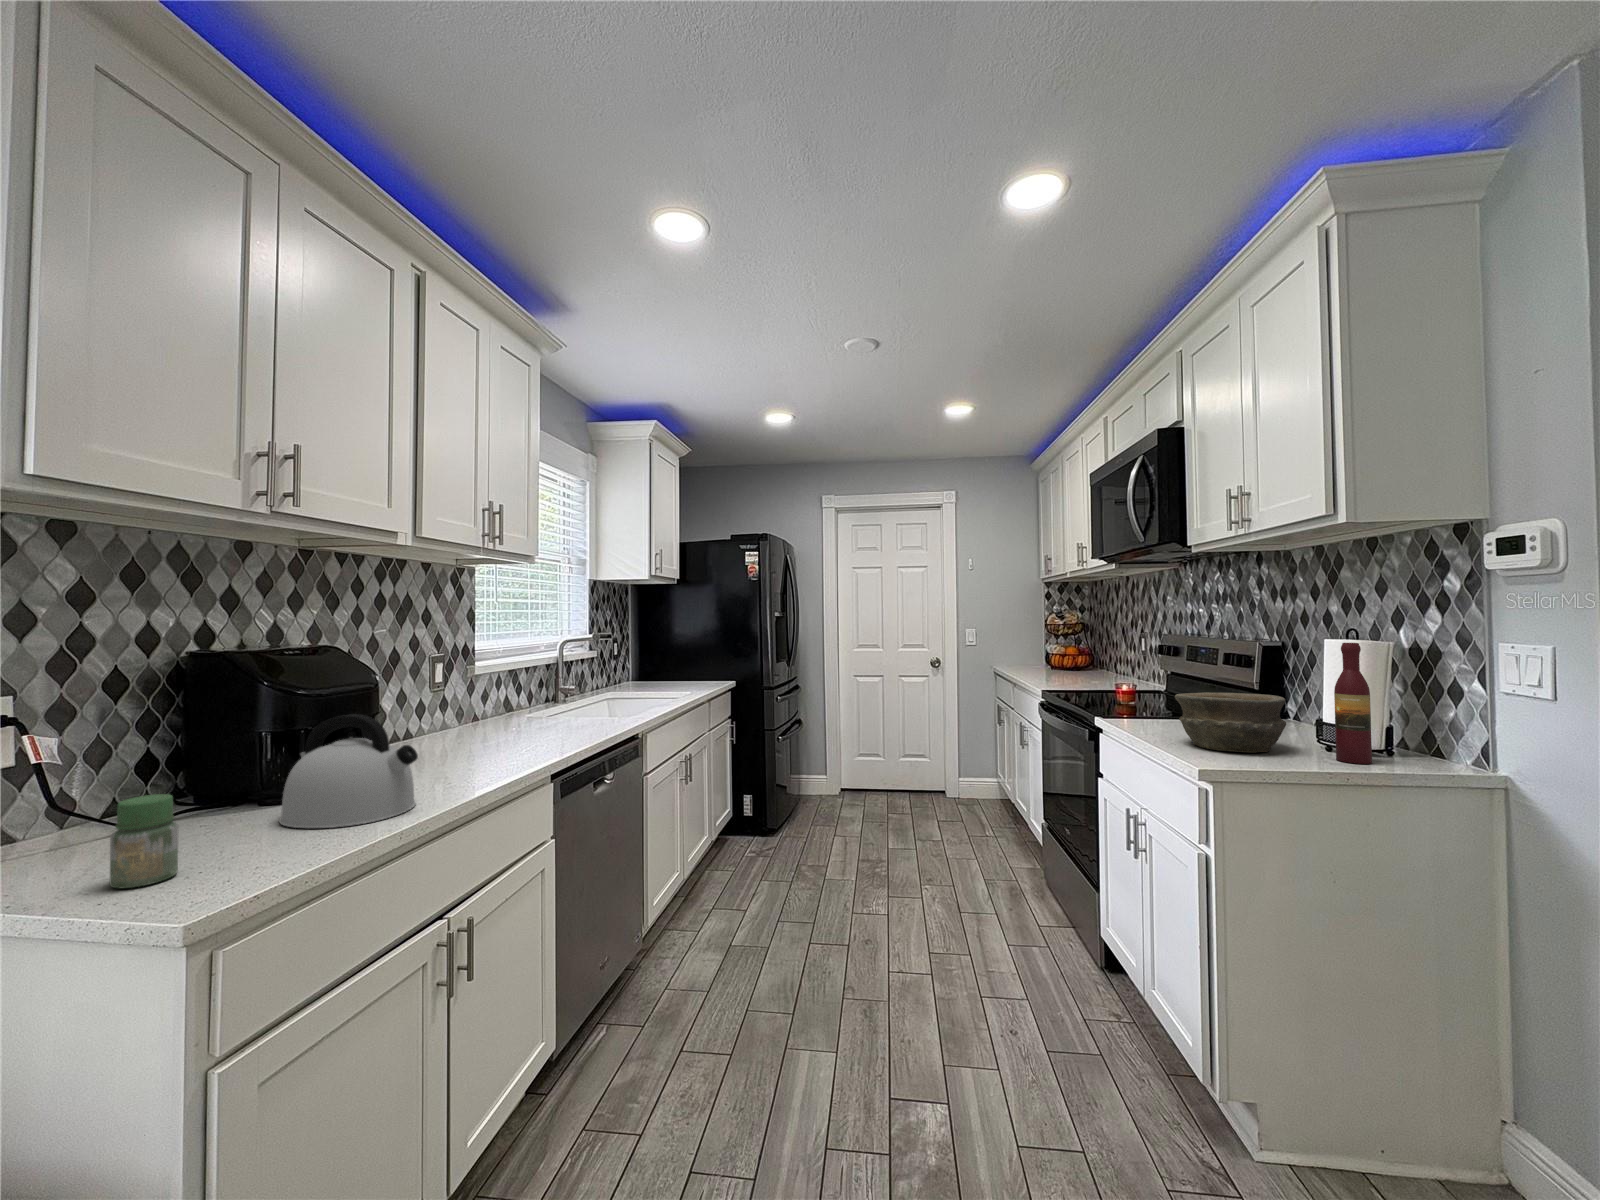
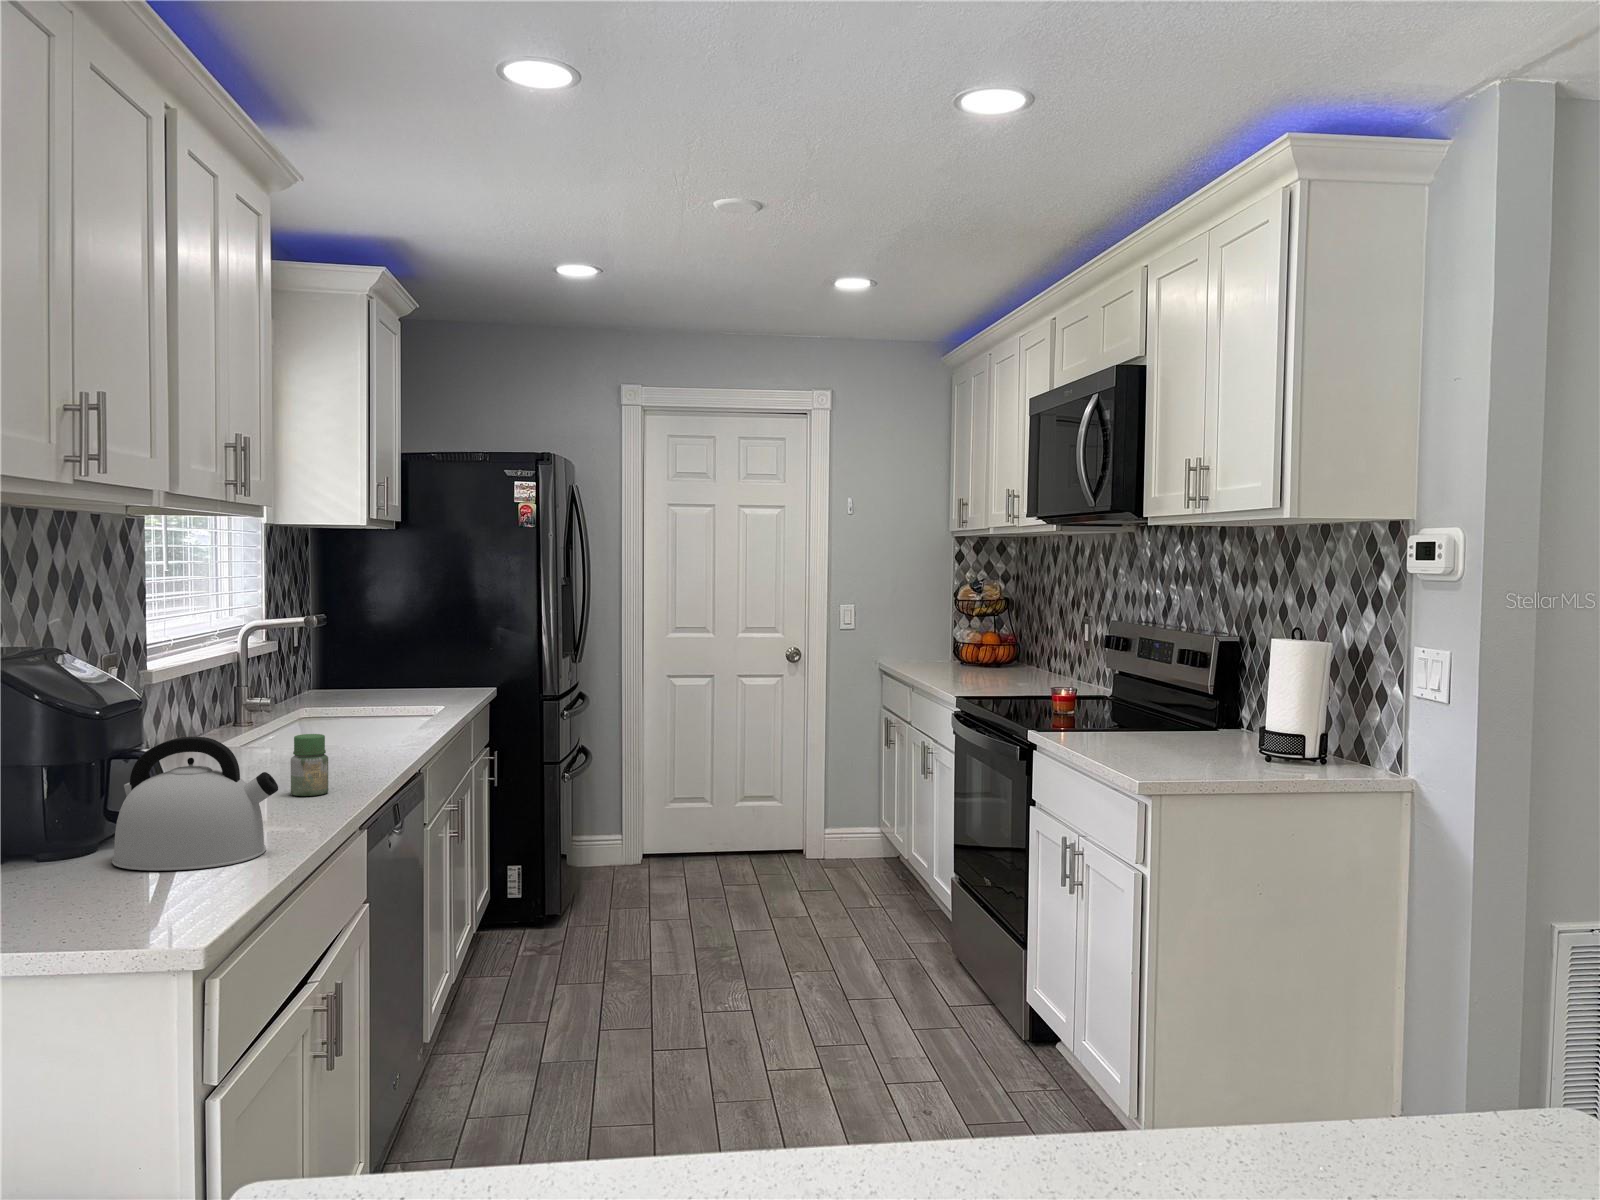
wine bottle: present [1334,643,1372,764] -> none [1272,644,1305,773]
bowl: present [1175,692,1286,753] -> none [1117,699,1228,766]
jar: present [110,794,179,888] -> present [291,734,328,796]

